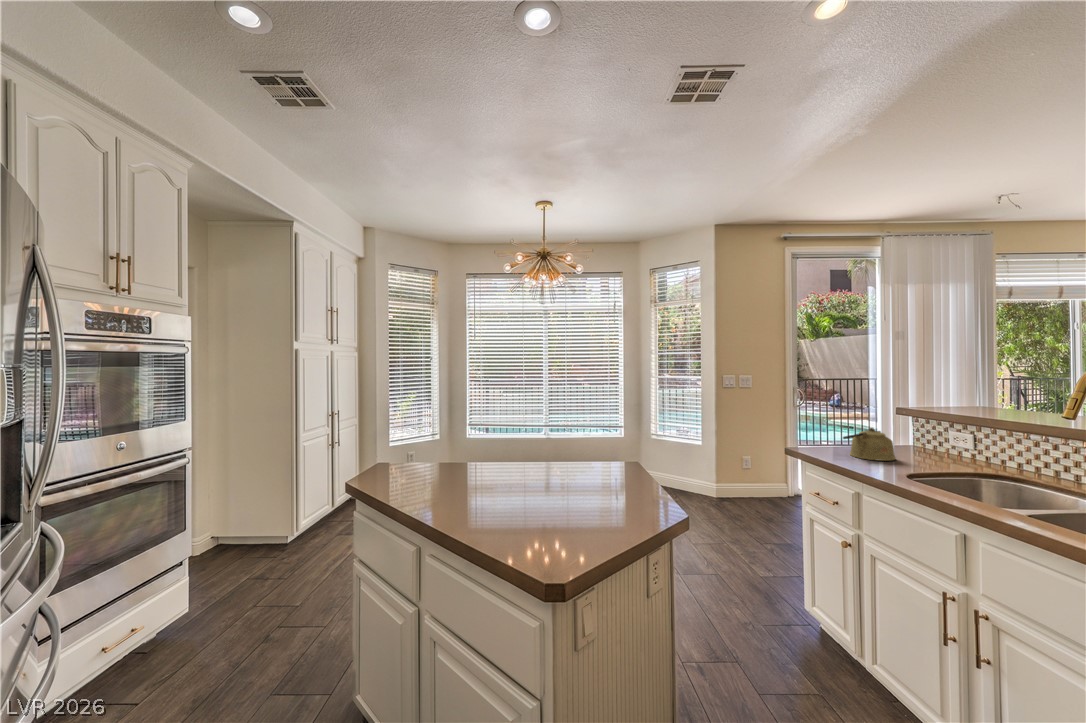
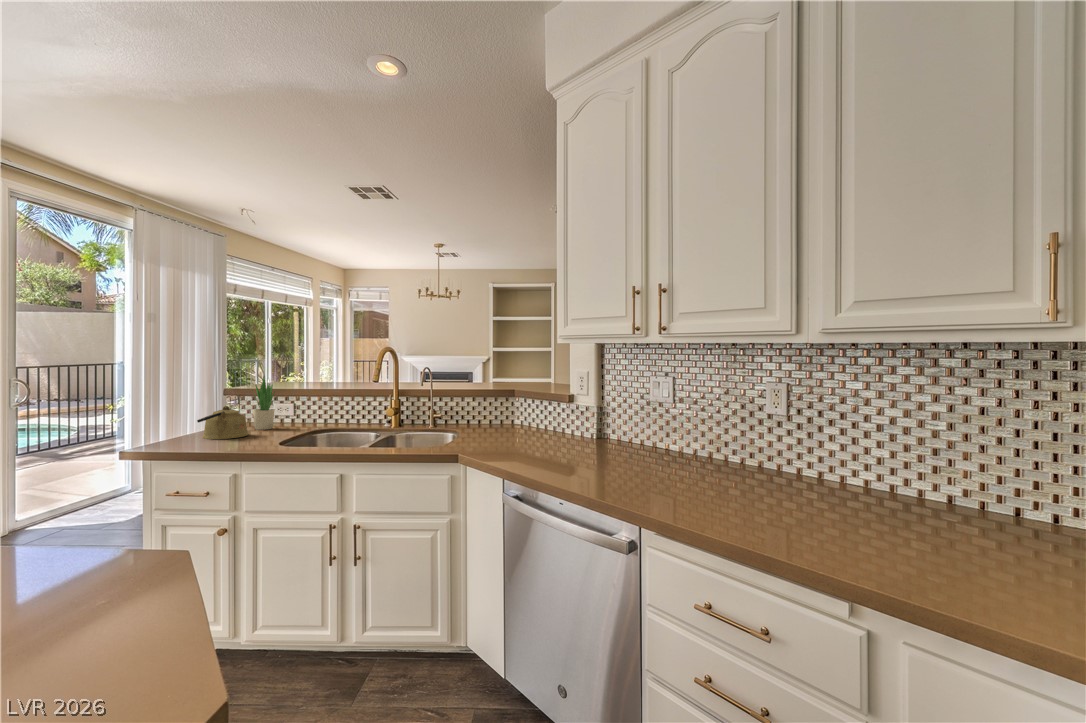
potted plant: none [912,400,941,459] -> present [253,377,275,430]

